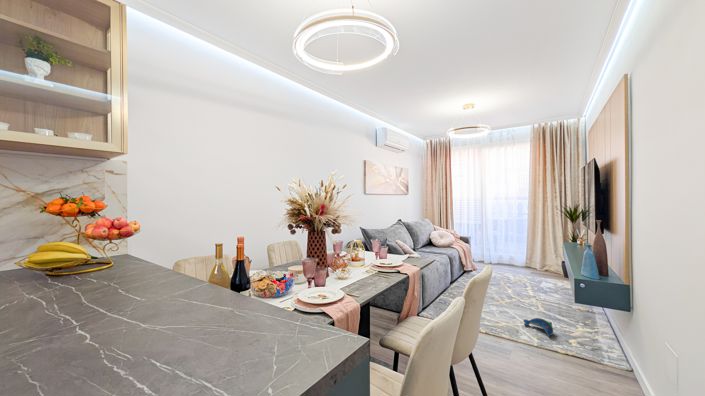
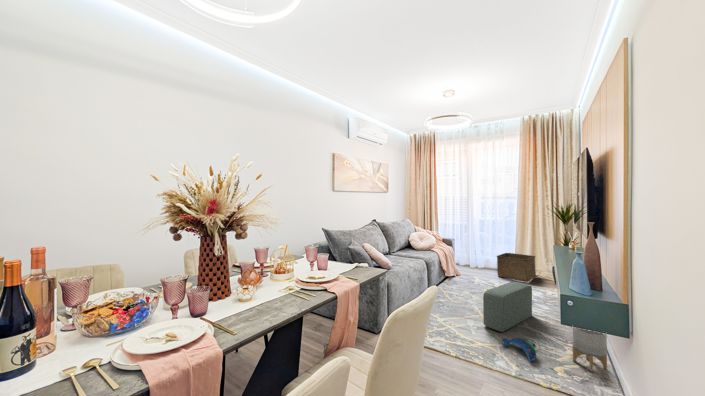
storage bin: none [511,250,547,275] -> present [497,253,536,282]
pouf: none [505,273,546,315] -> present [483,282,532,332]
planter: none [583,305,612,343] -> present [572,327,607,371]

